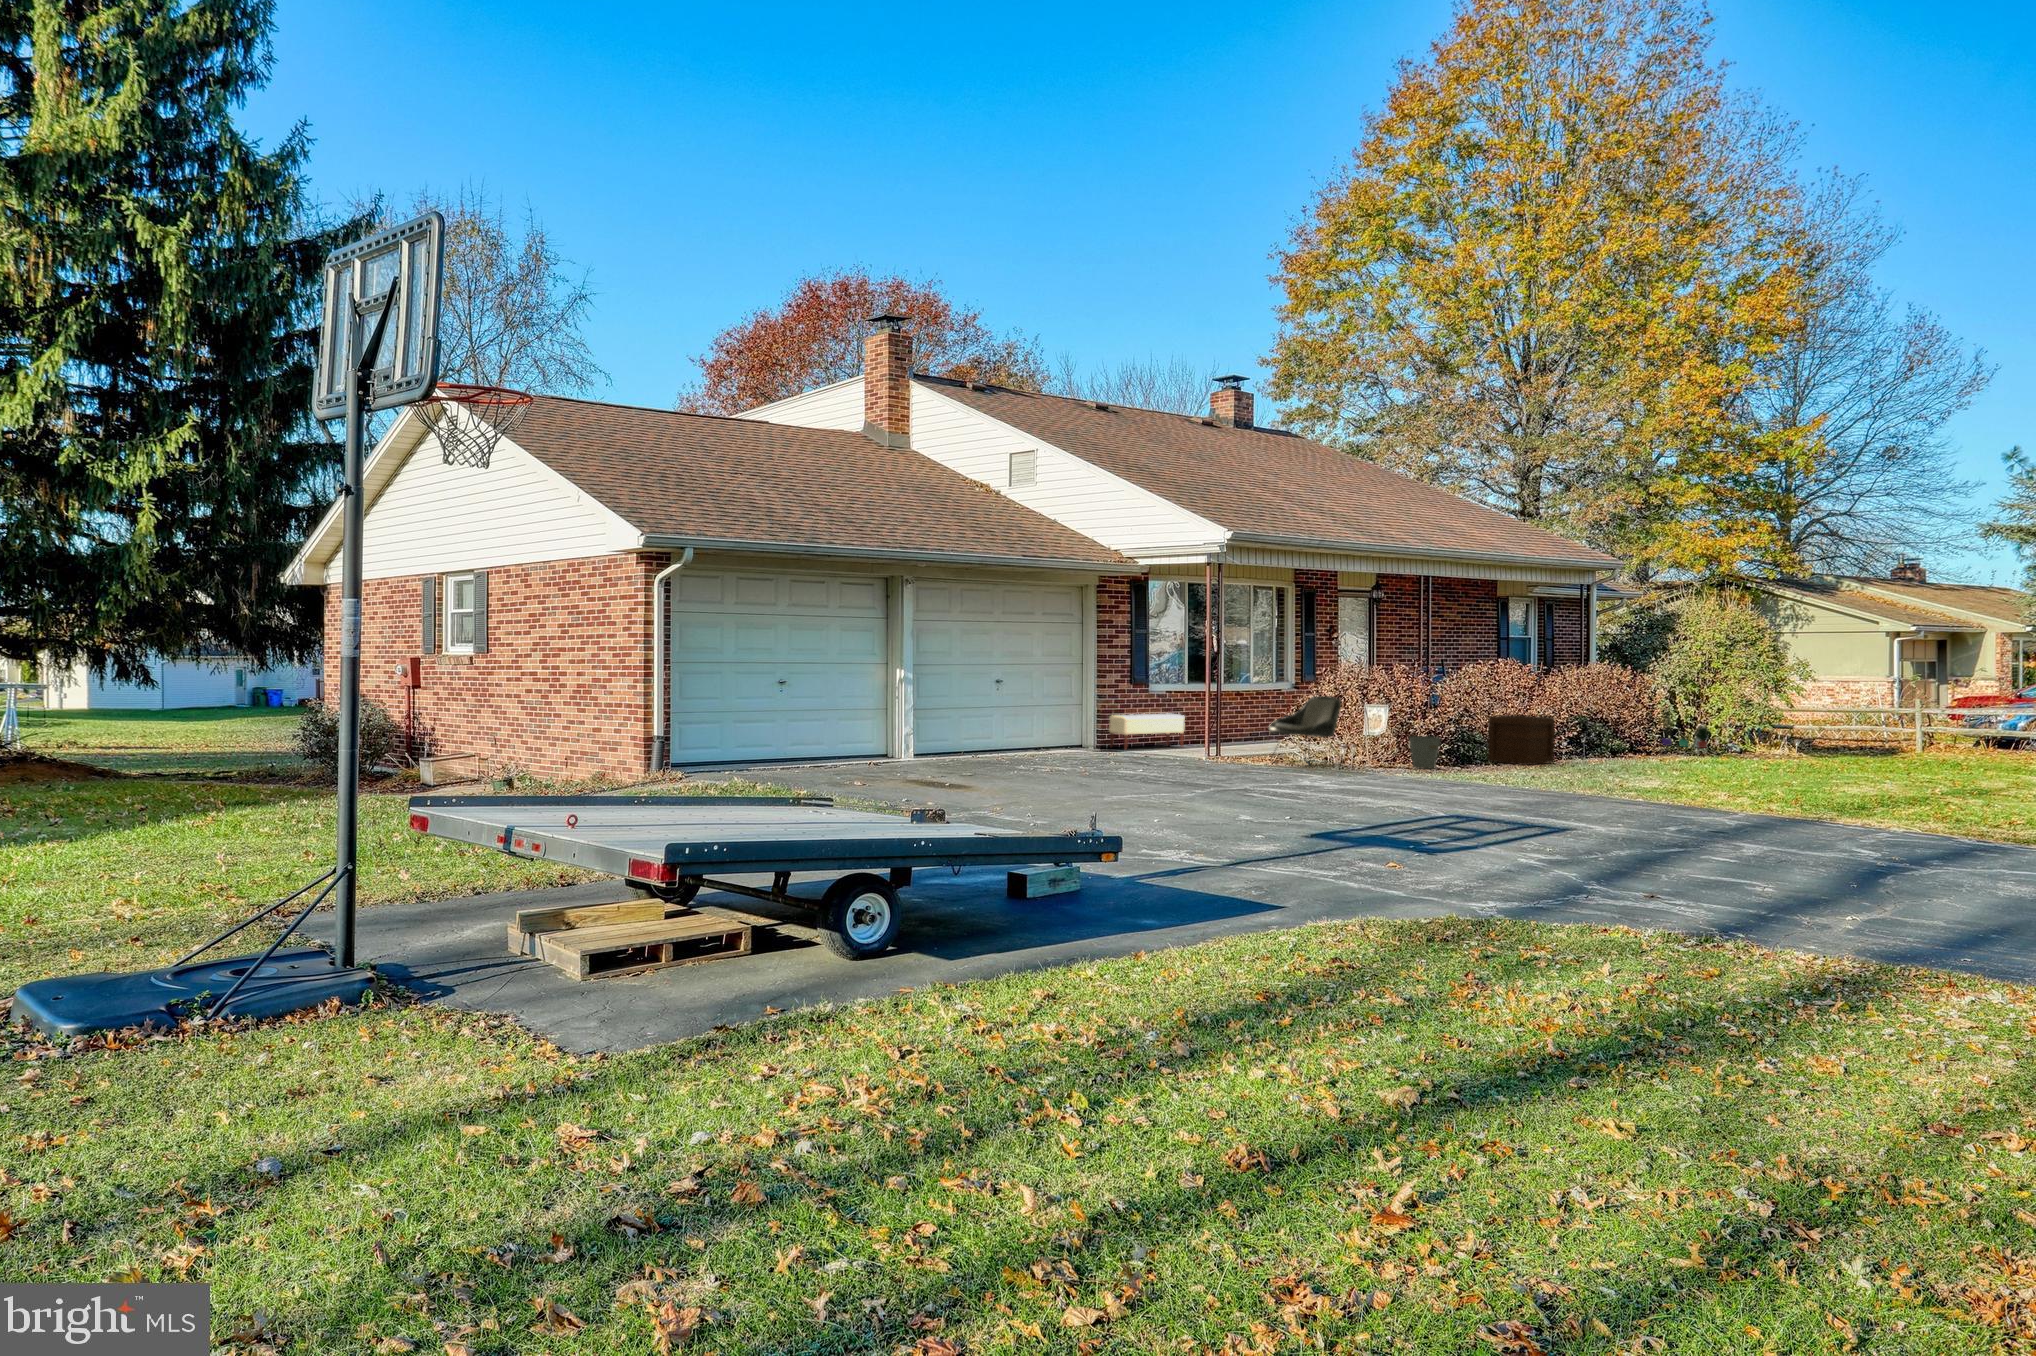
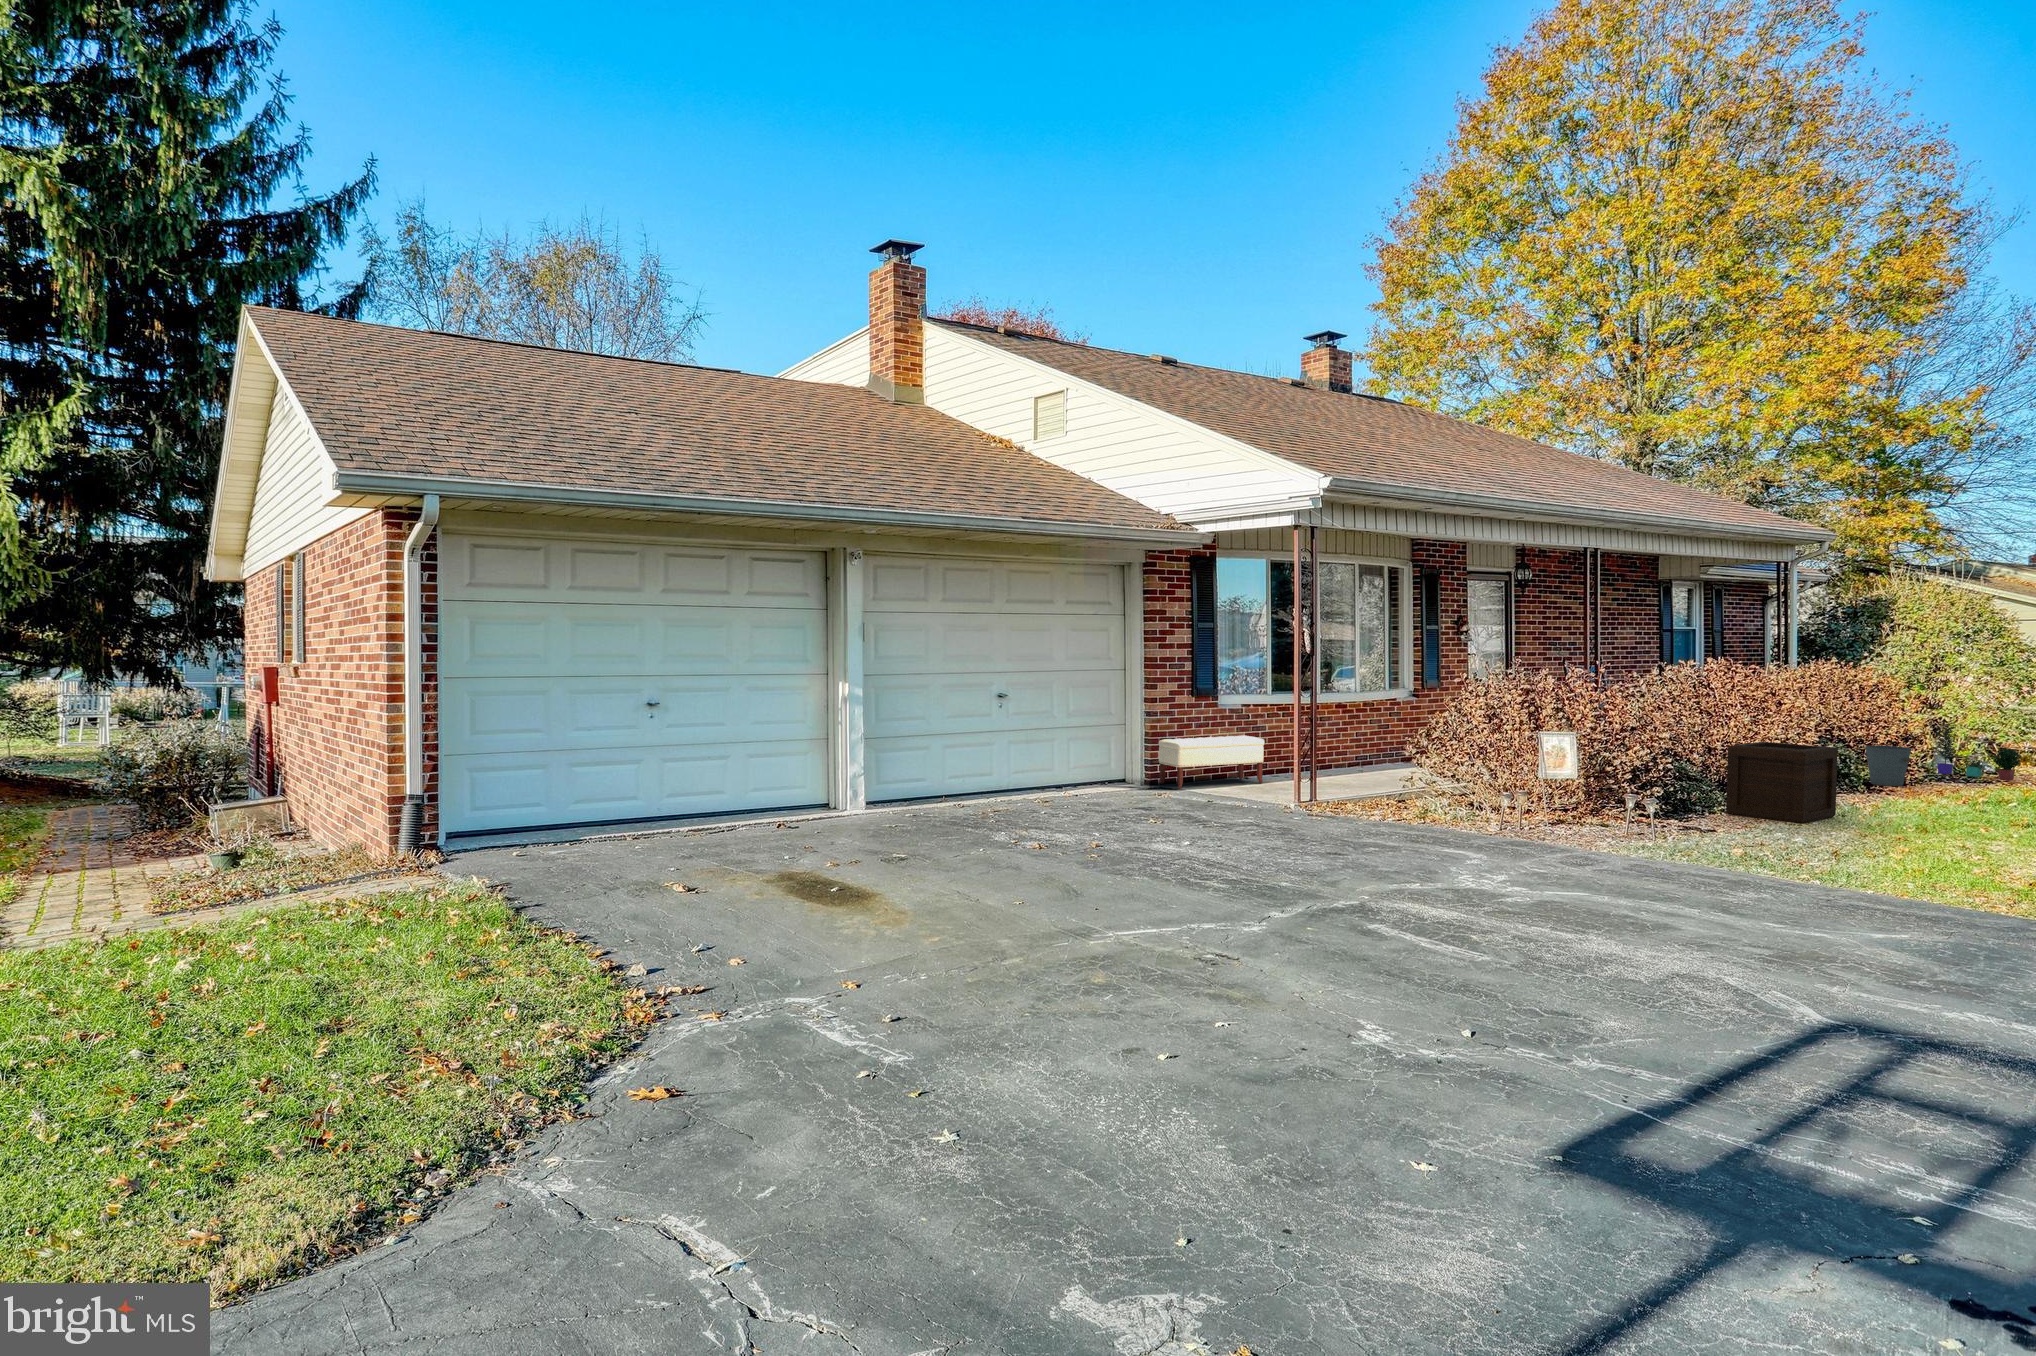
lounge chair: present [1269,696,1341,765] -> none [1388,717,1507,829]
bucket: present [1409,736,1440,769] -> present [1865,746,1913,786]

